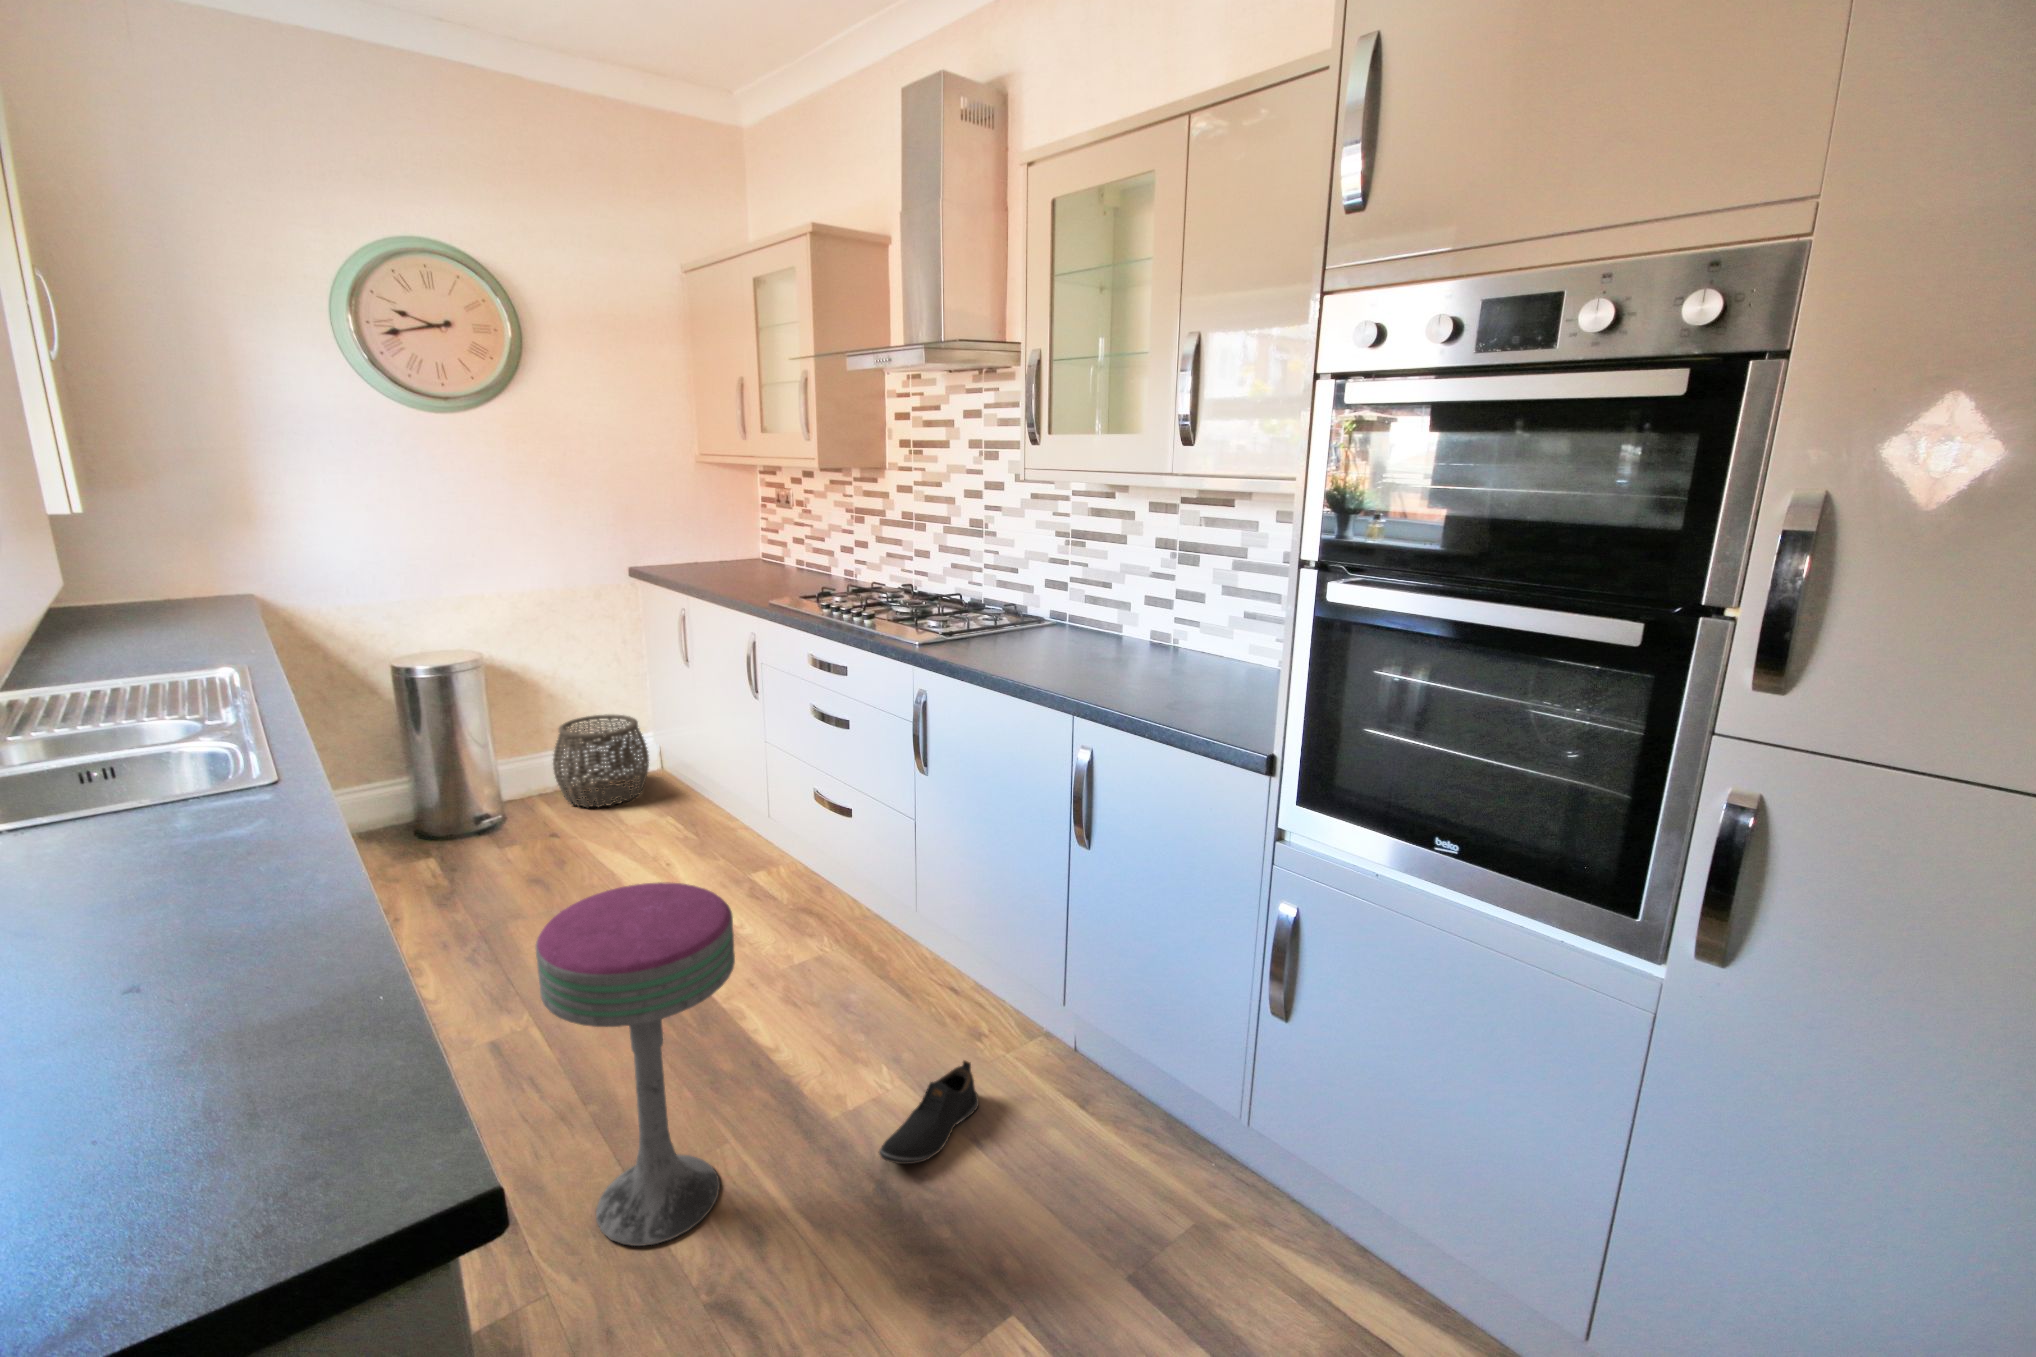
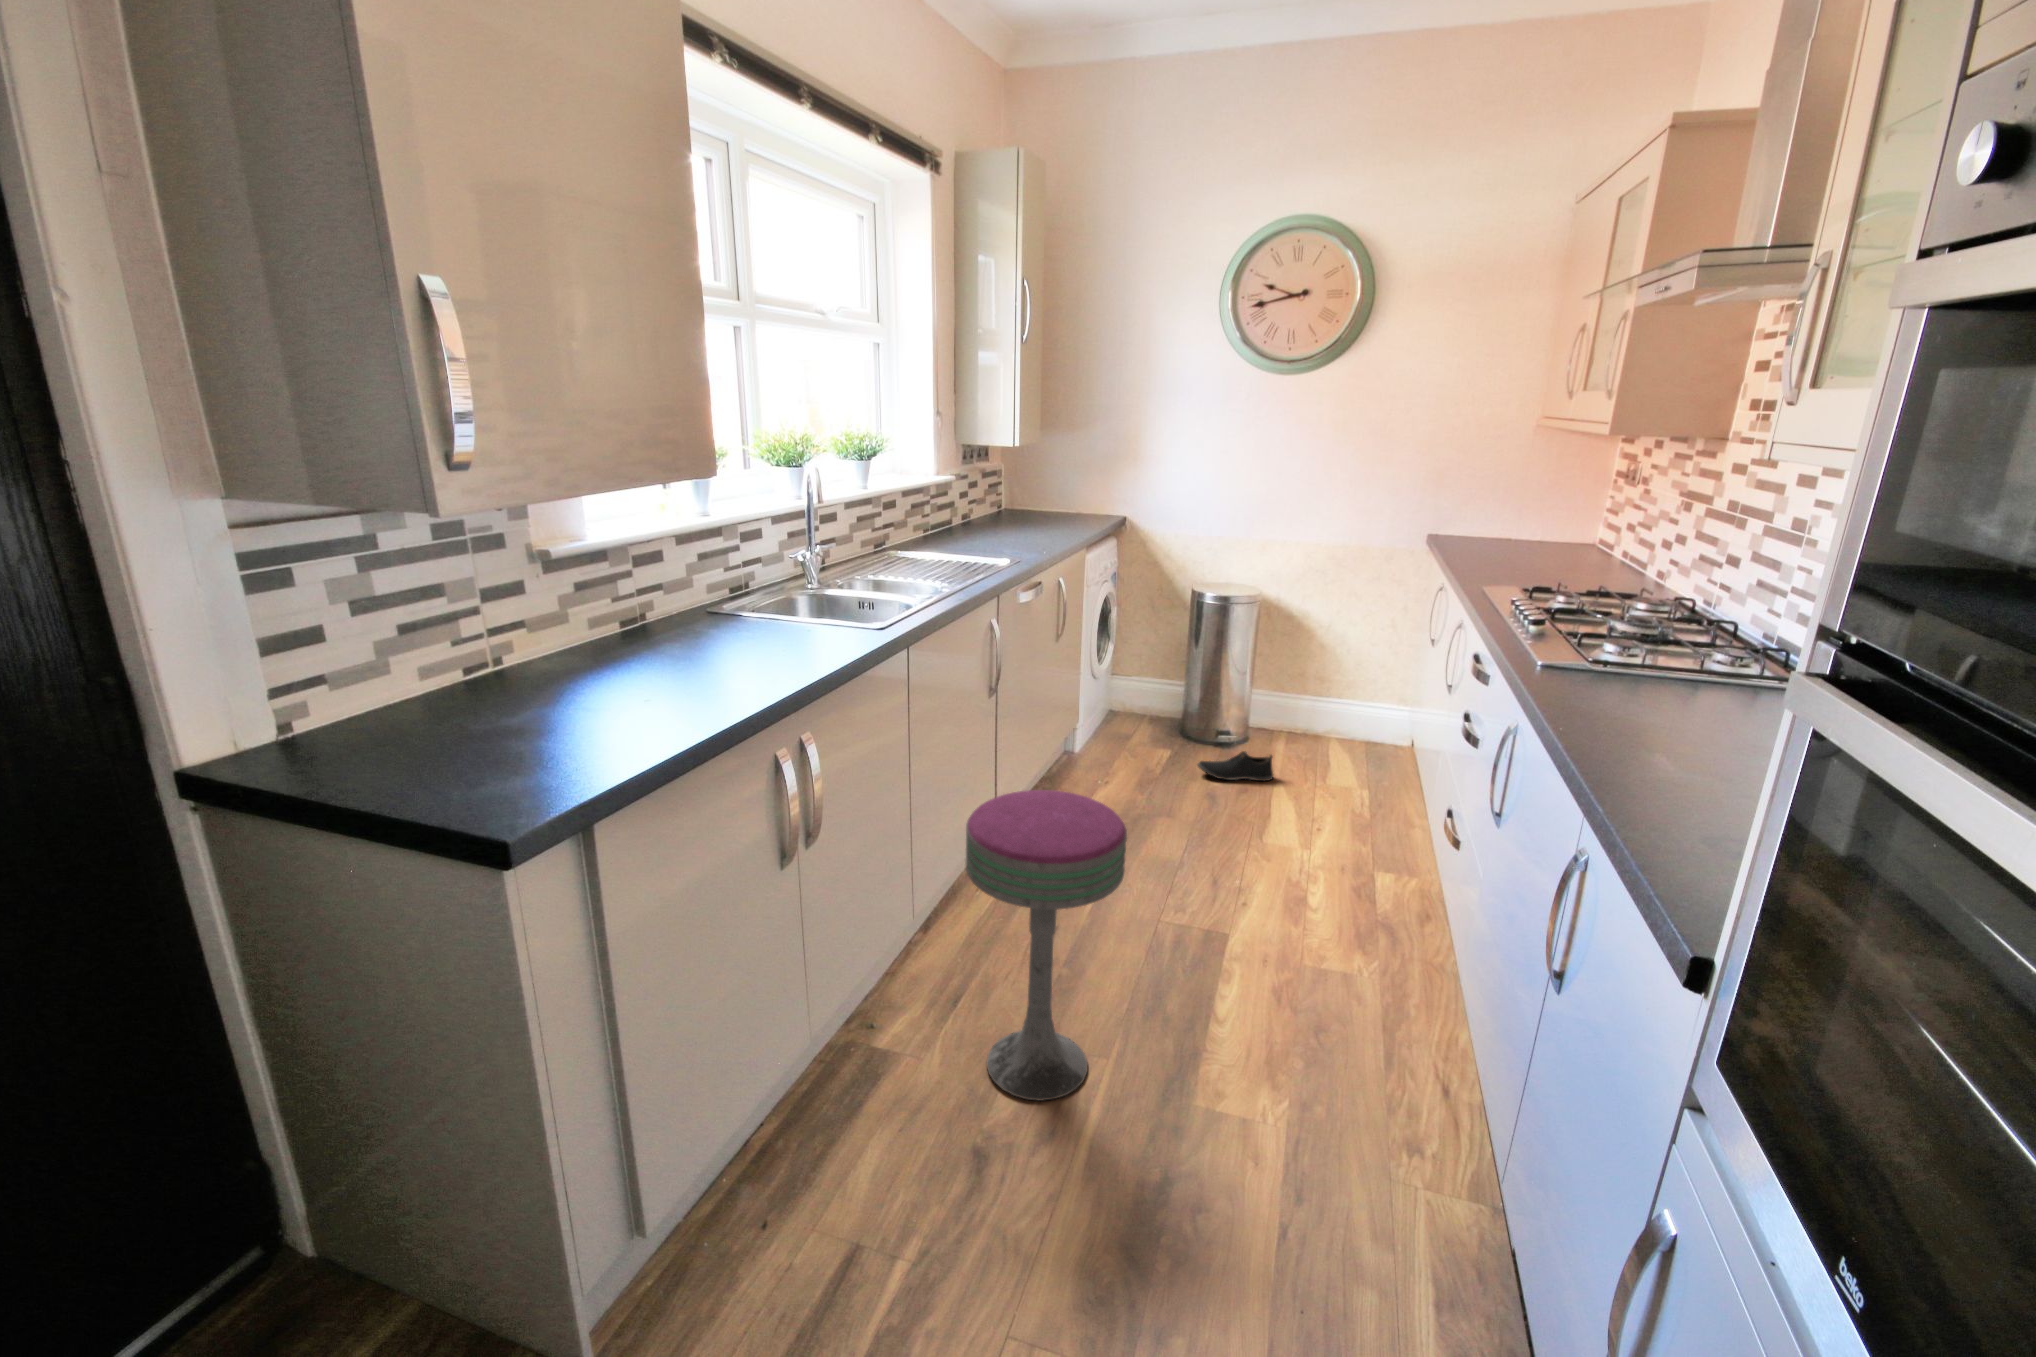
woven basket: present [553,714,649,807] -> none [1298,673,1390,765]
shoe: present [879,1060,979,1164] -> present [1197,751,1273,781]

